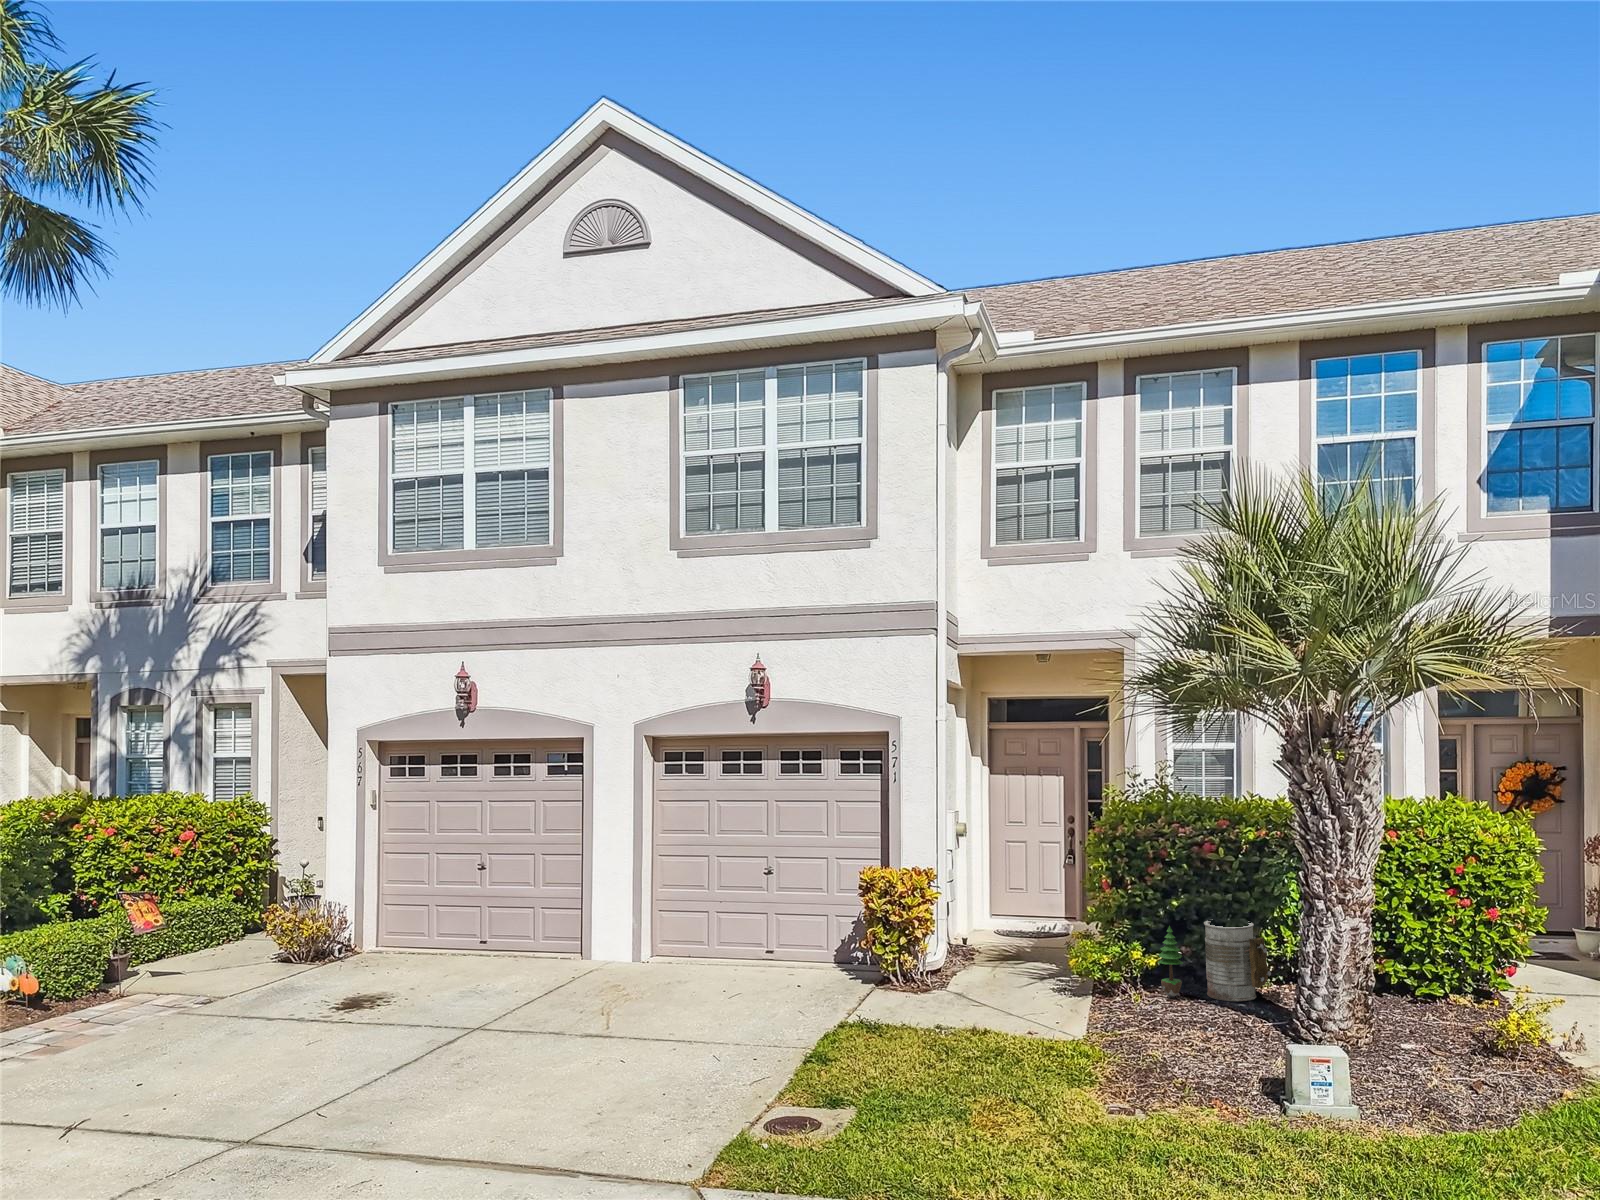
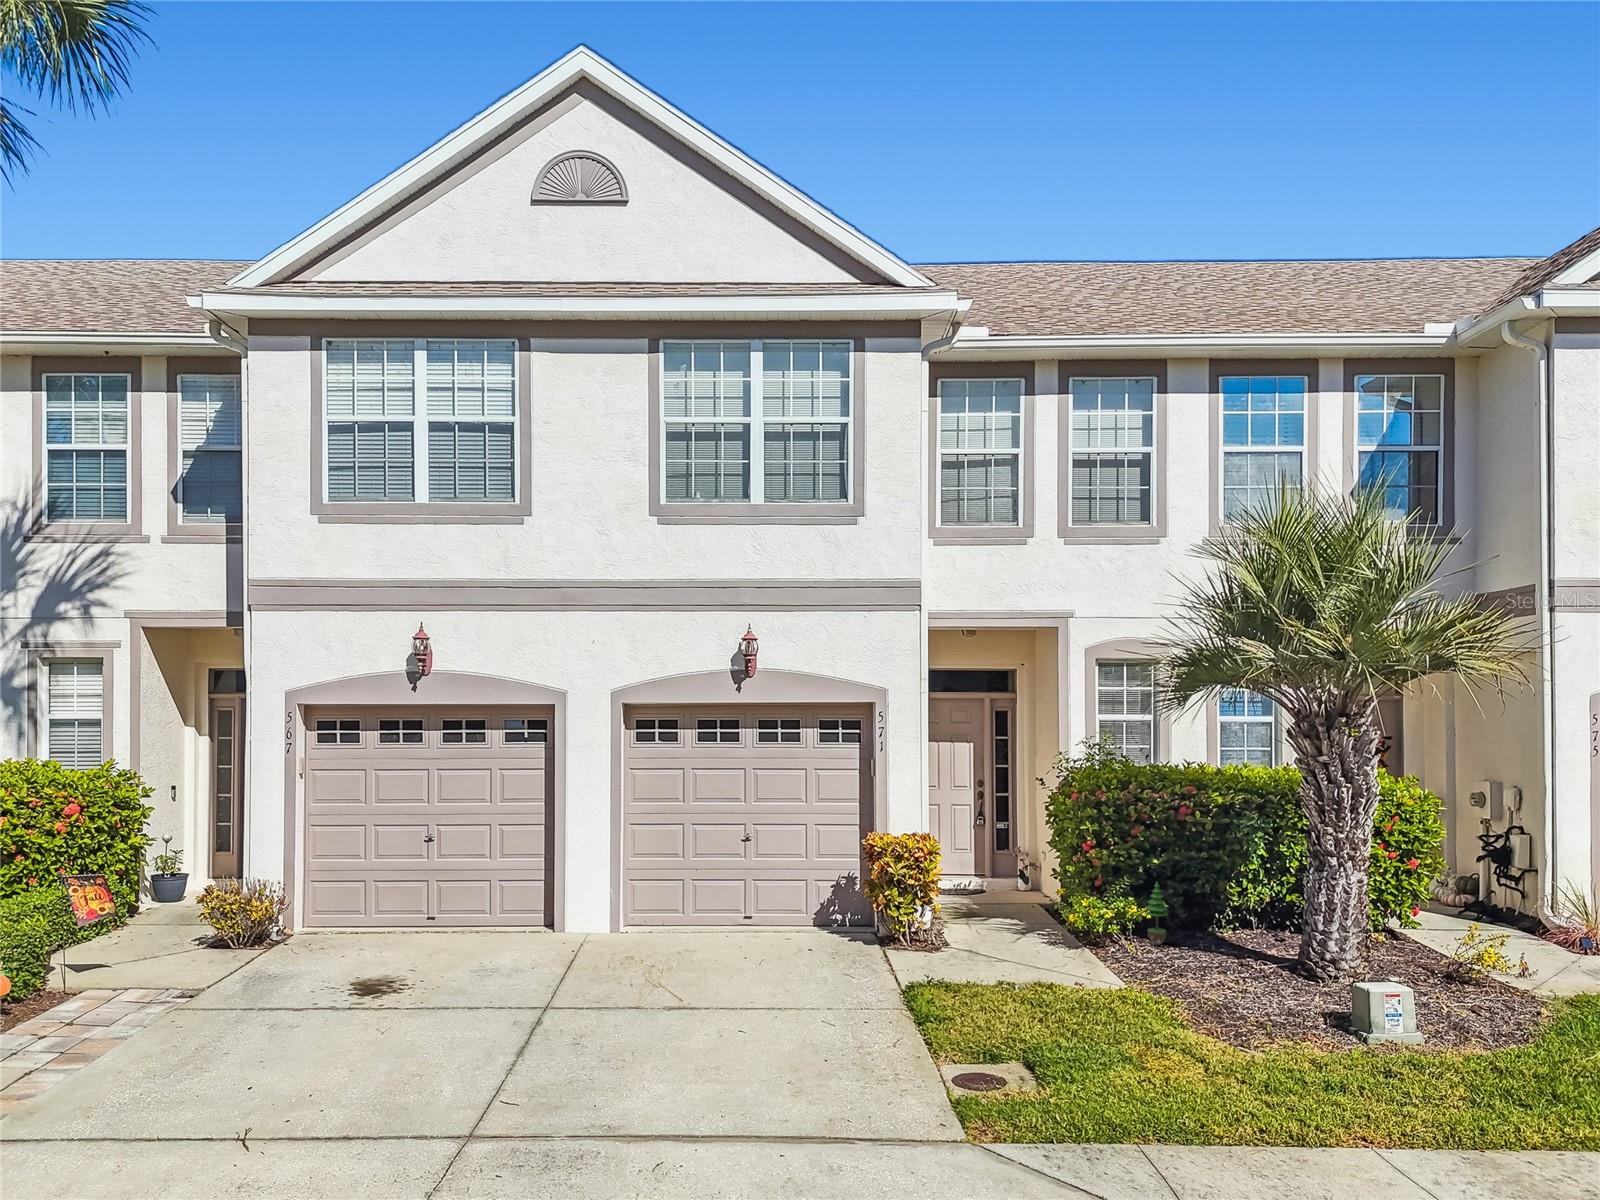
trash can: present [1204,921,1271,1001] -> none [1181,873,1243,946]

